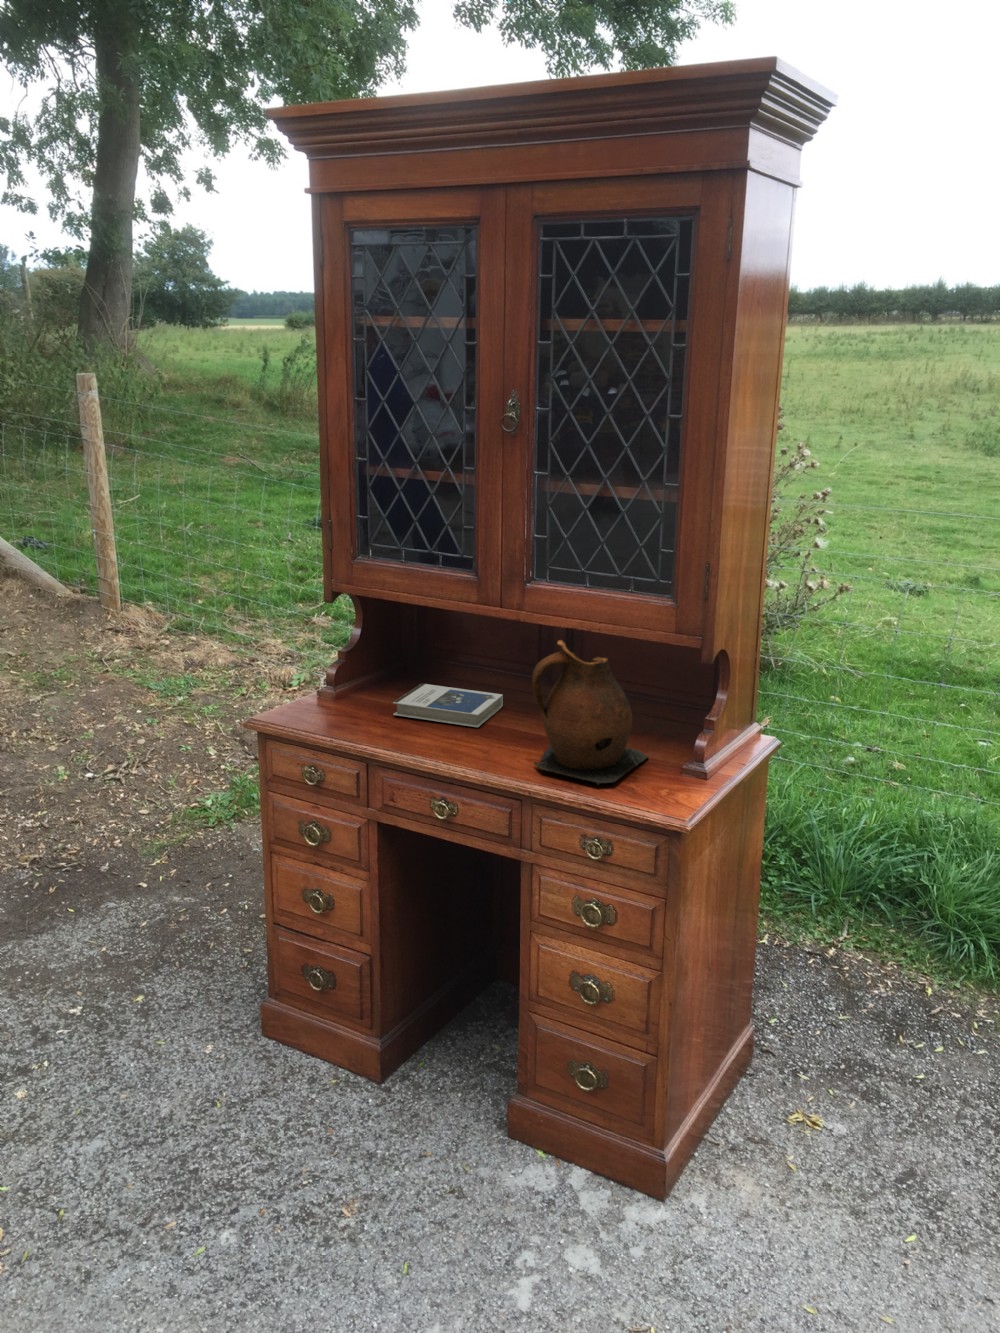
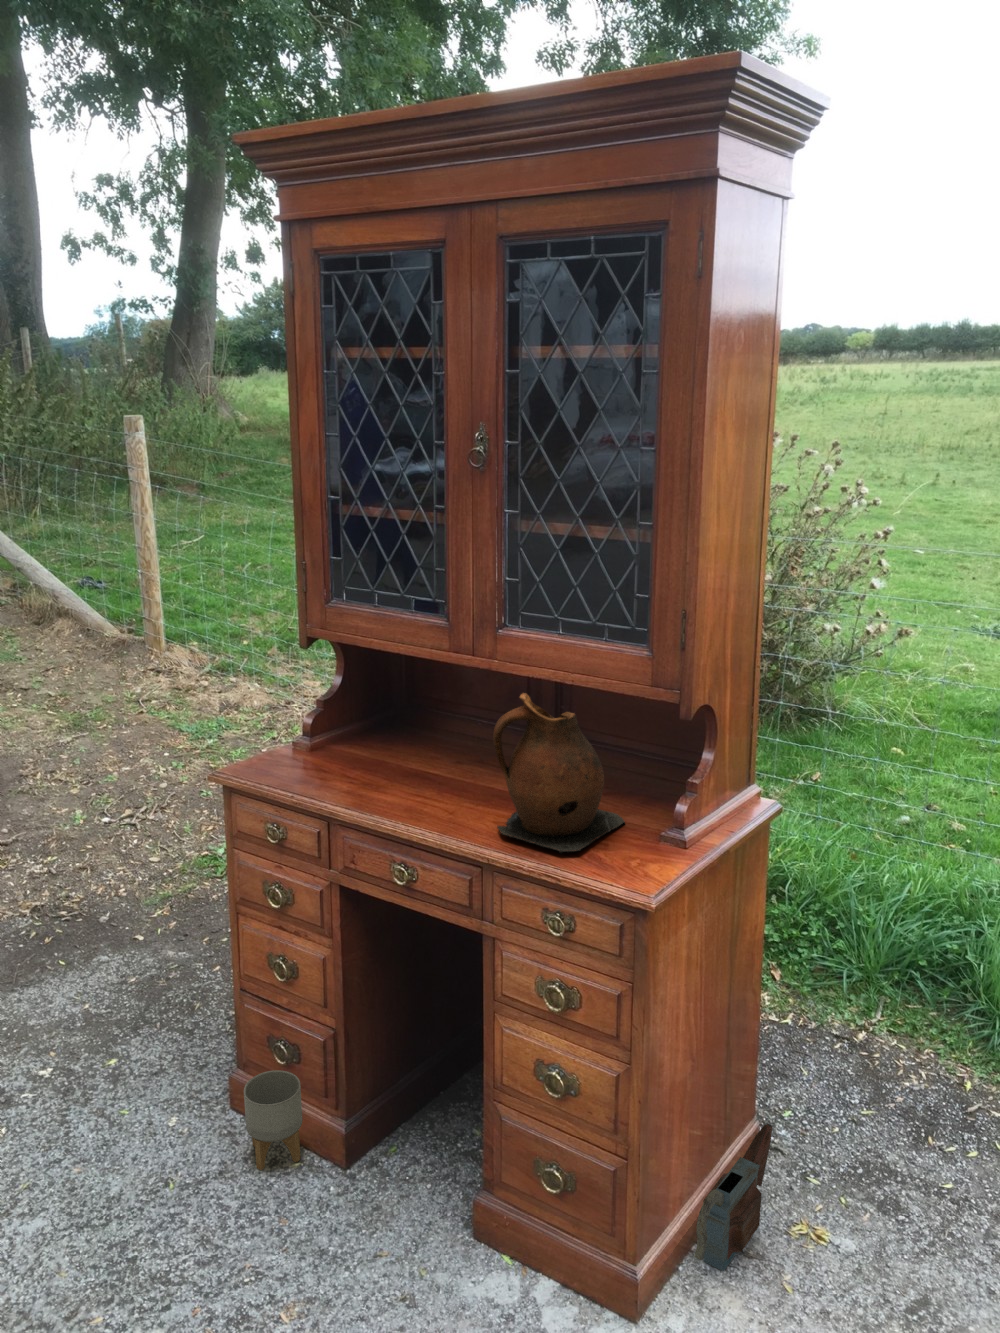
hardback book: present [393,684,503,727] -> none [363,736,483,785]
planter: none [284,997,337,1088] -> present [244,1070,302,1170]
watering can: none [713,1026,771,1155] -> present [694,1124,773,1271]

